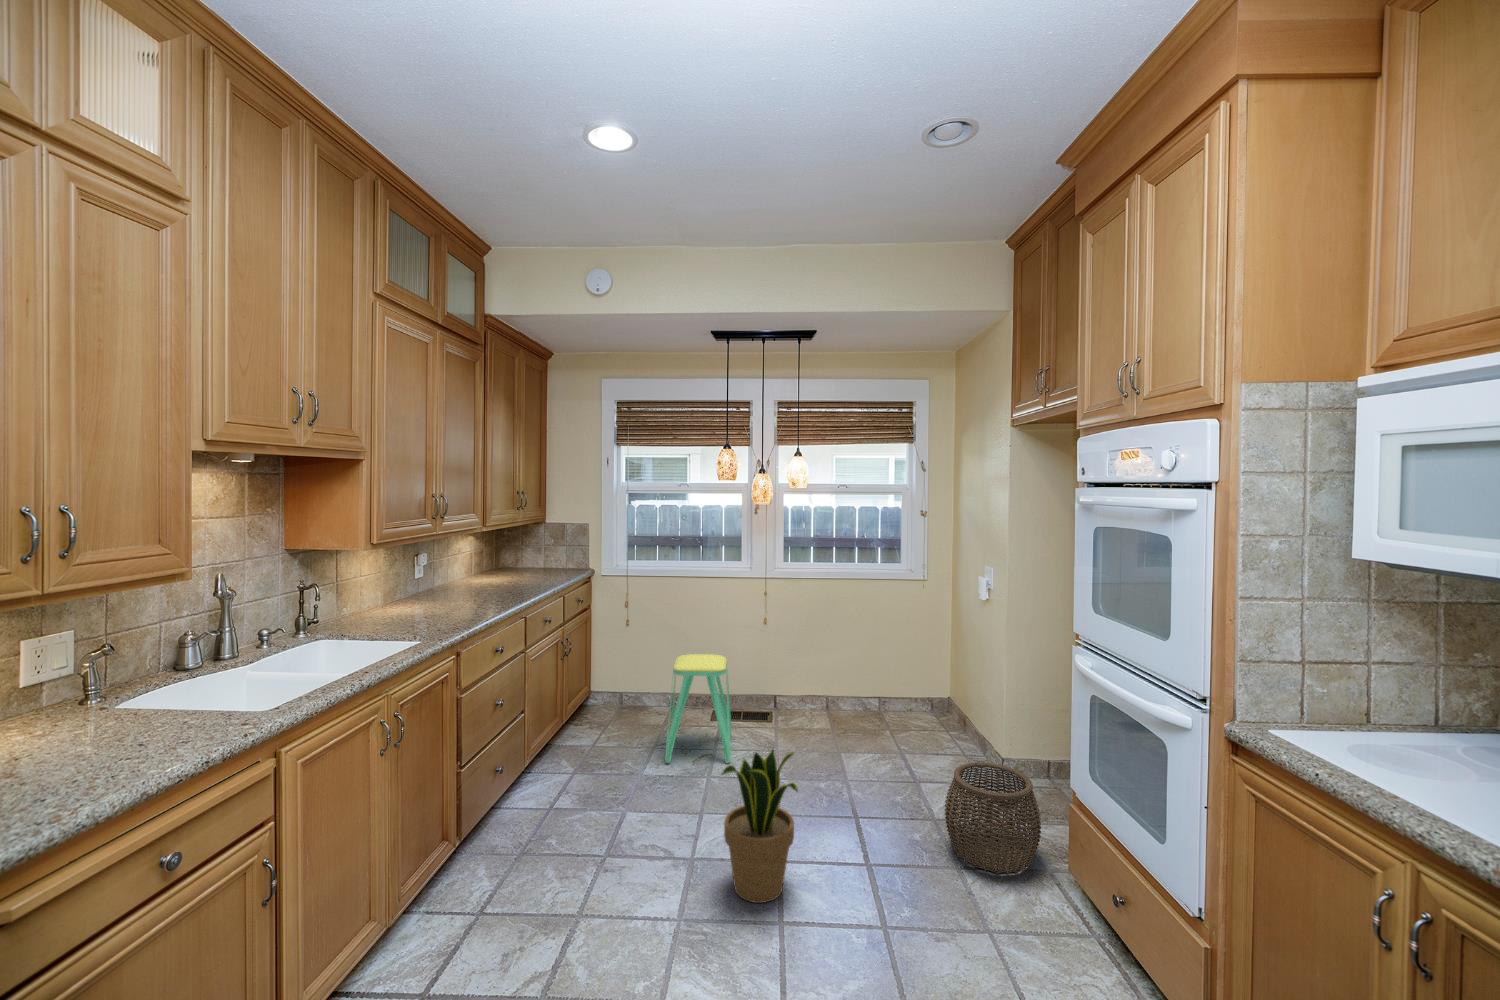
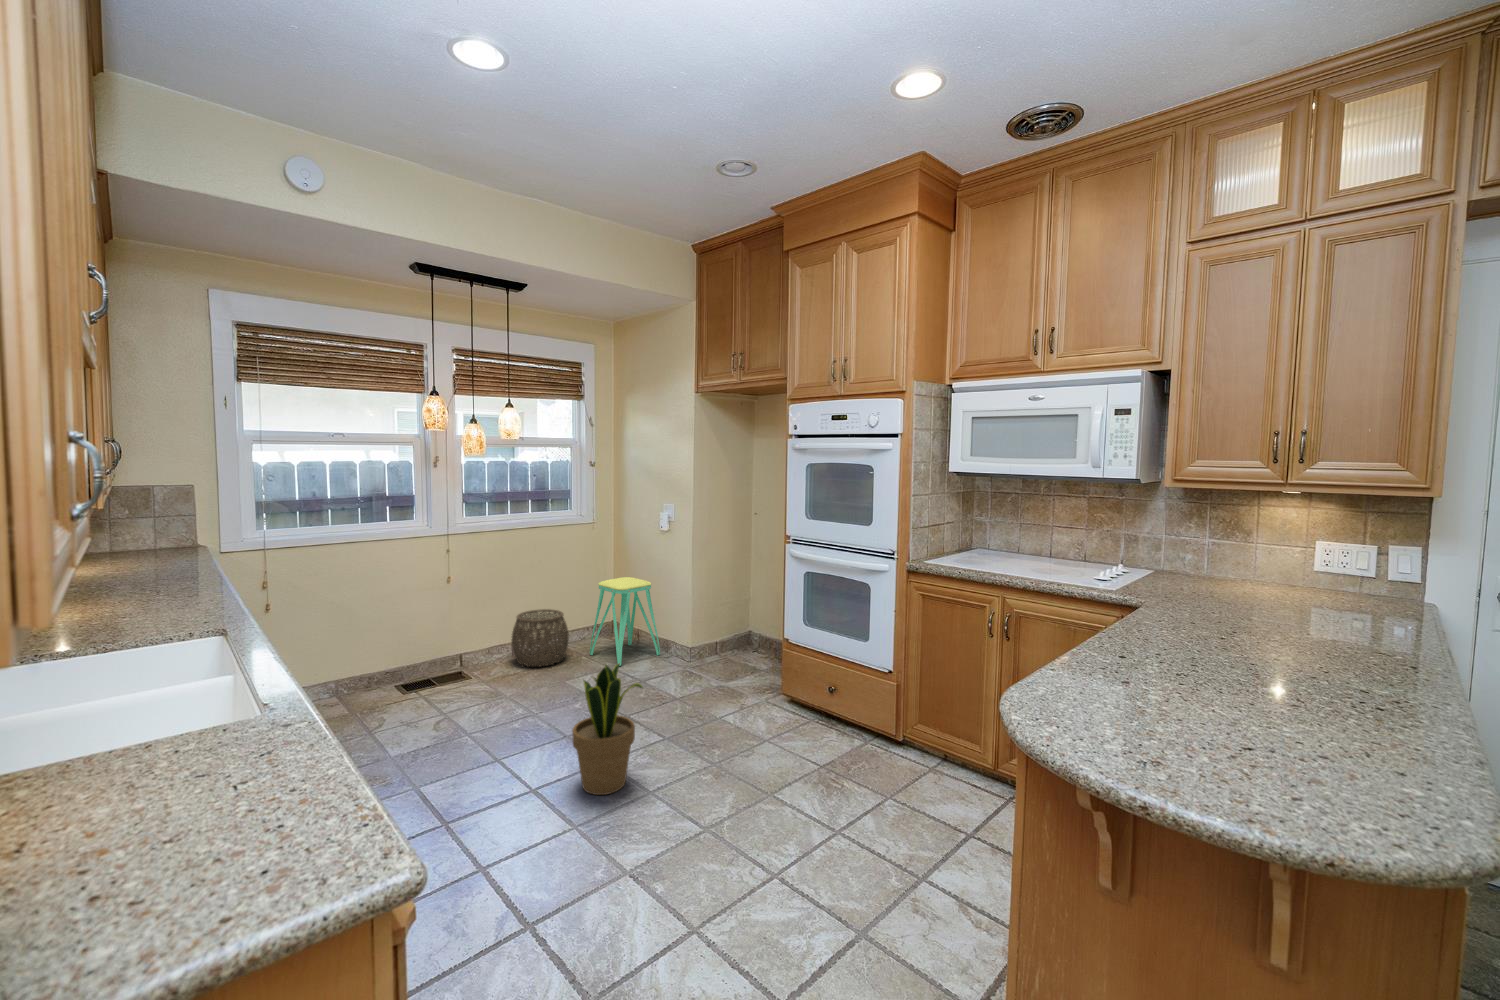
stool: present [665,654,731,763] -> present [590,577,660,666]
woven basket: present [944,762,1041,874] -> present [512,609,569,667]

